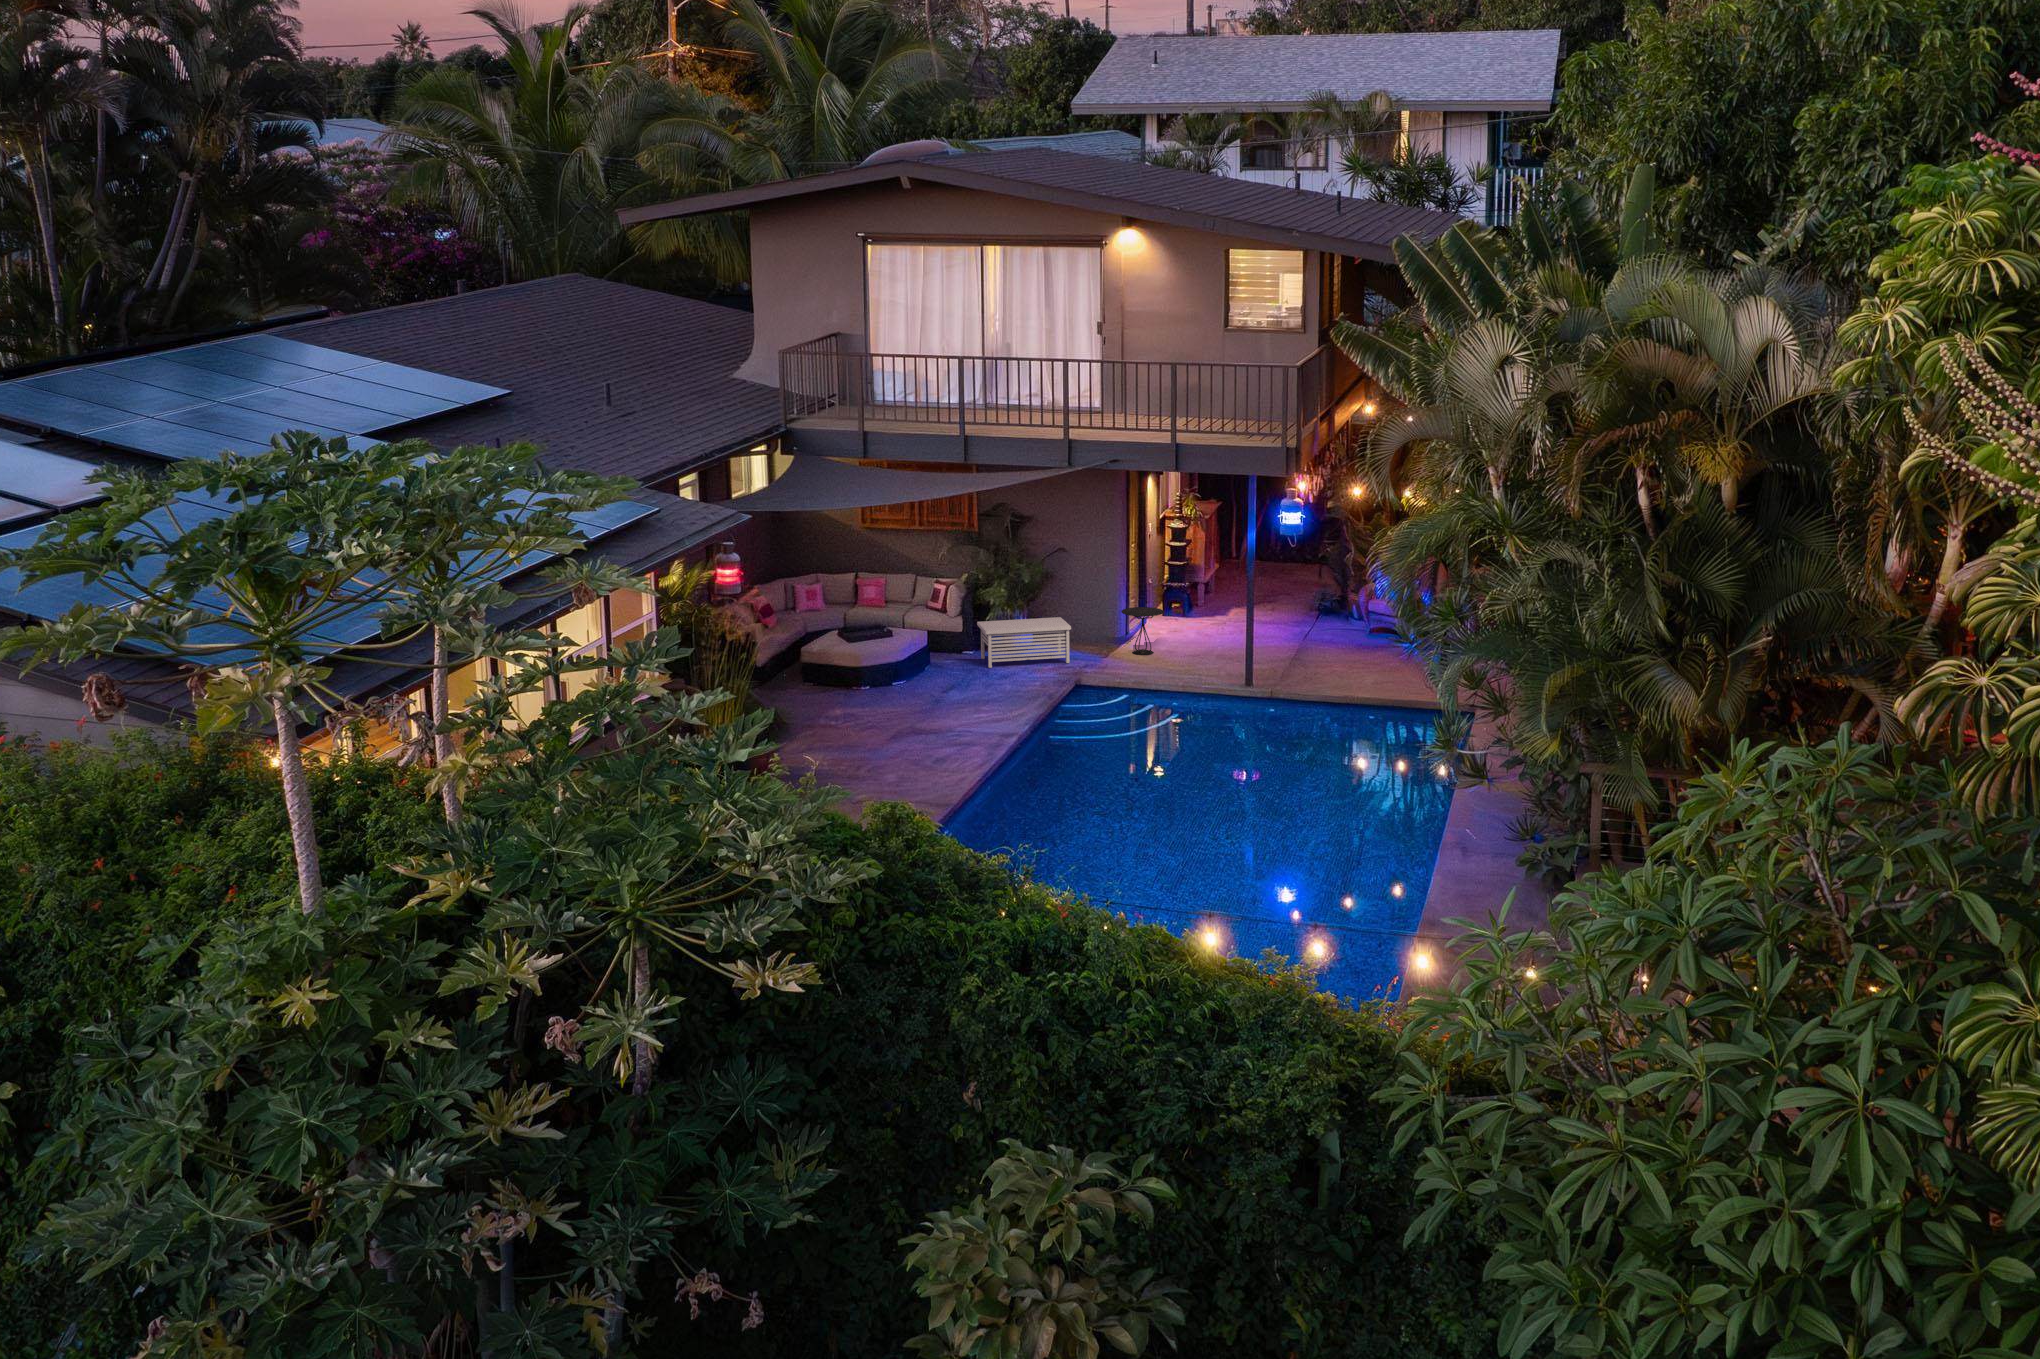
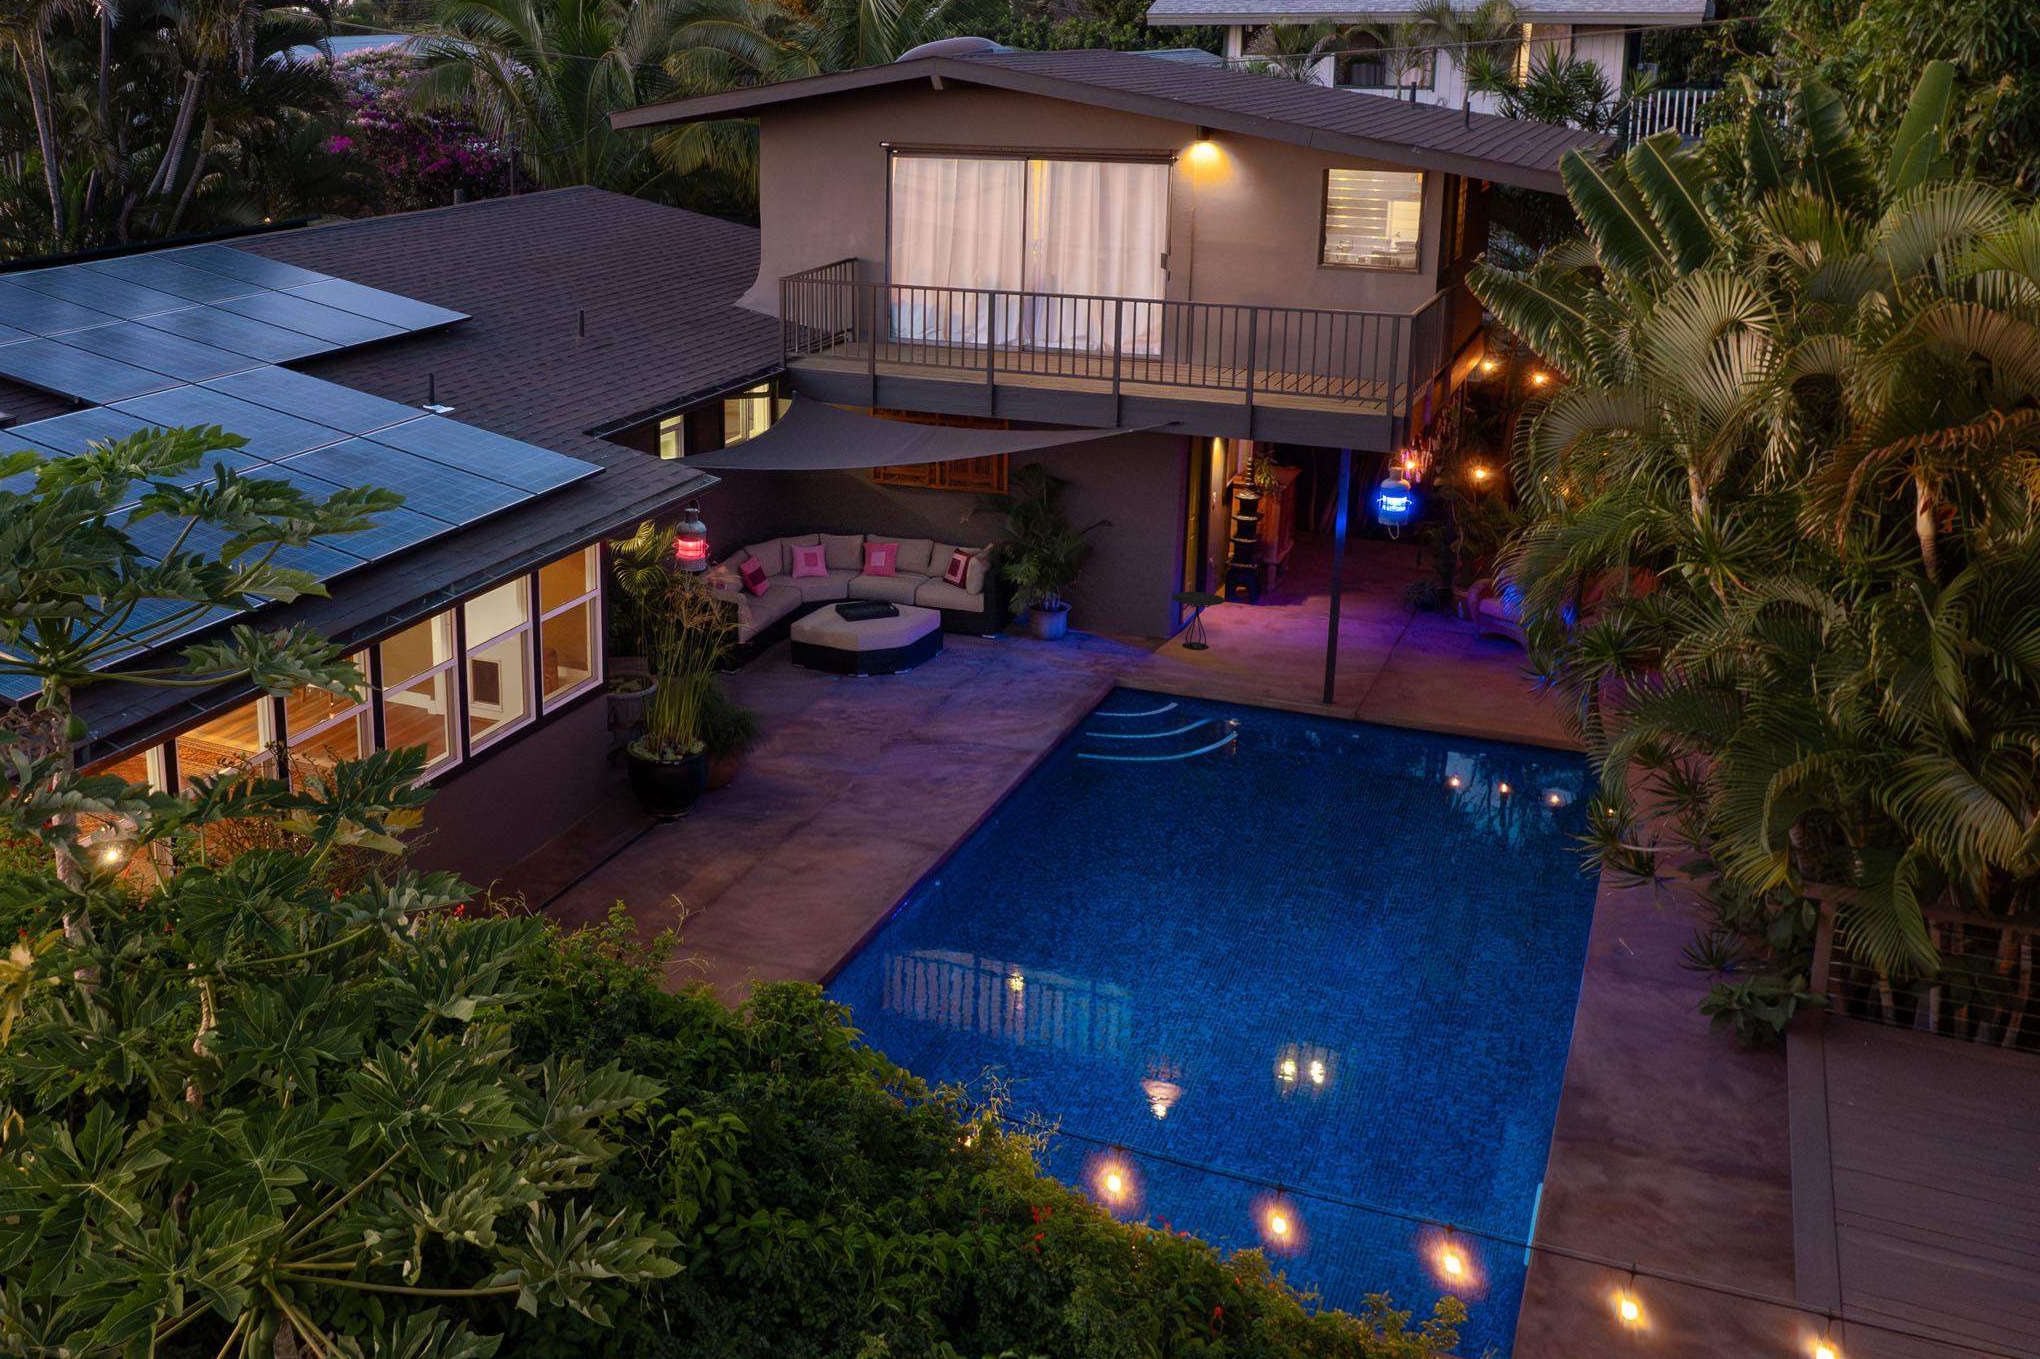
storage bench: present [977,617,1071,668] -> none [997,598,1109,654]

